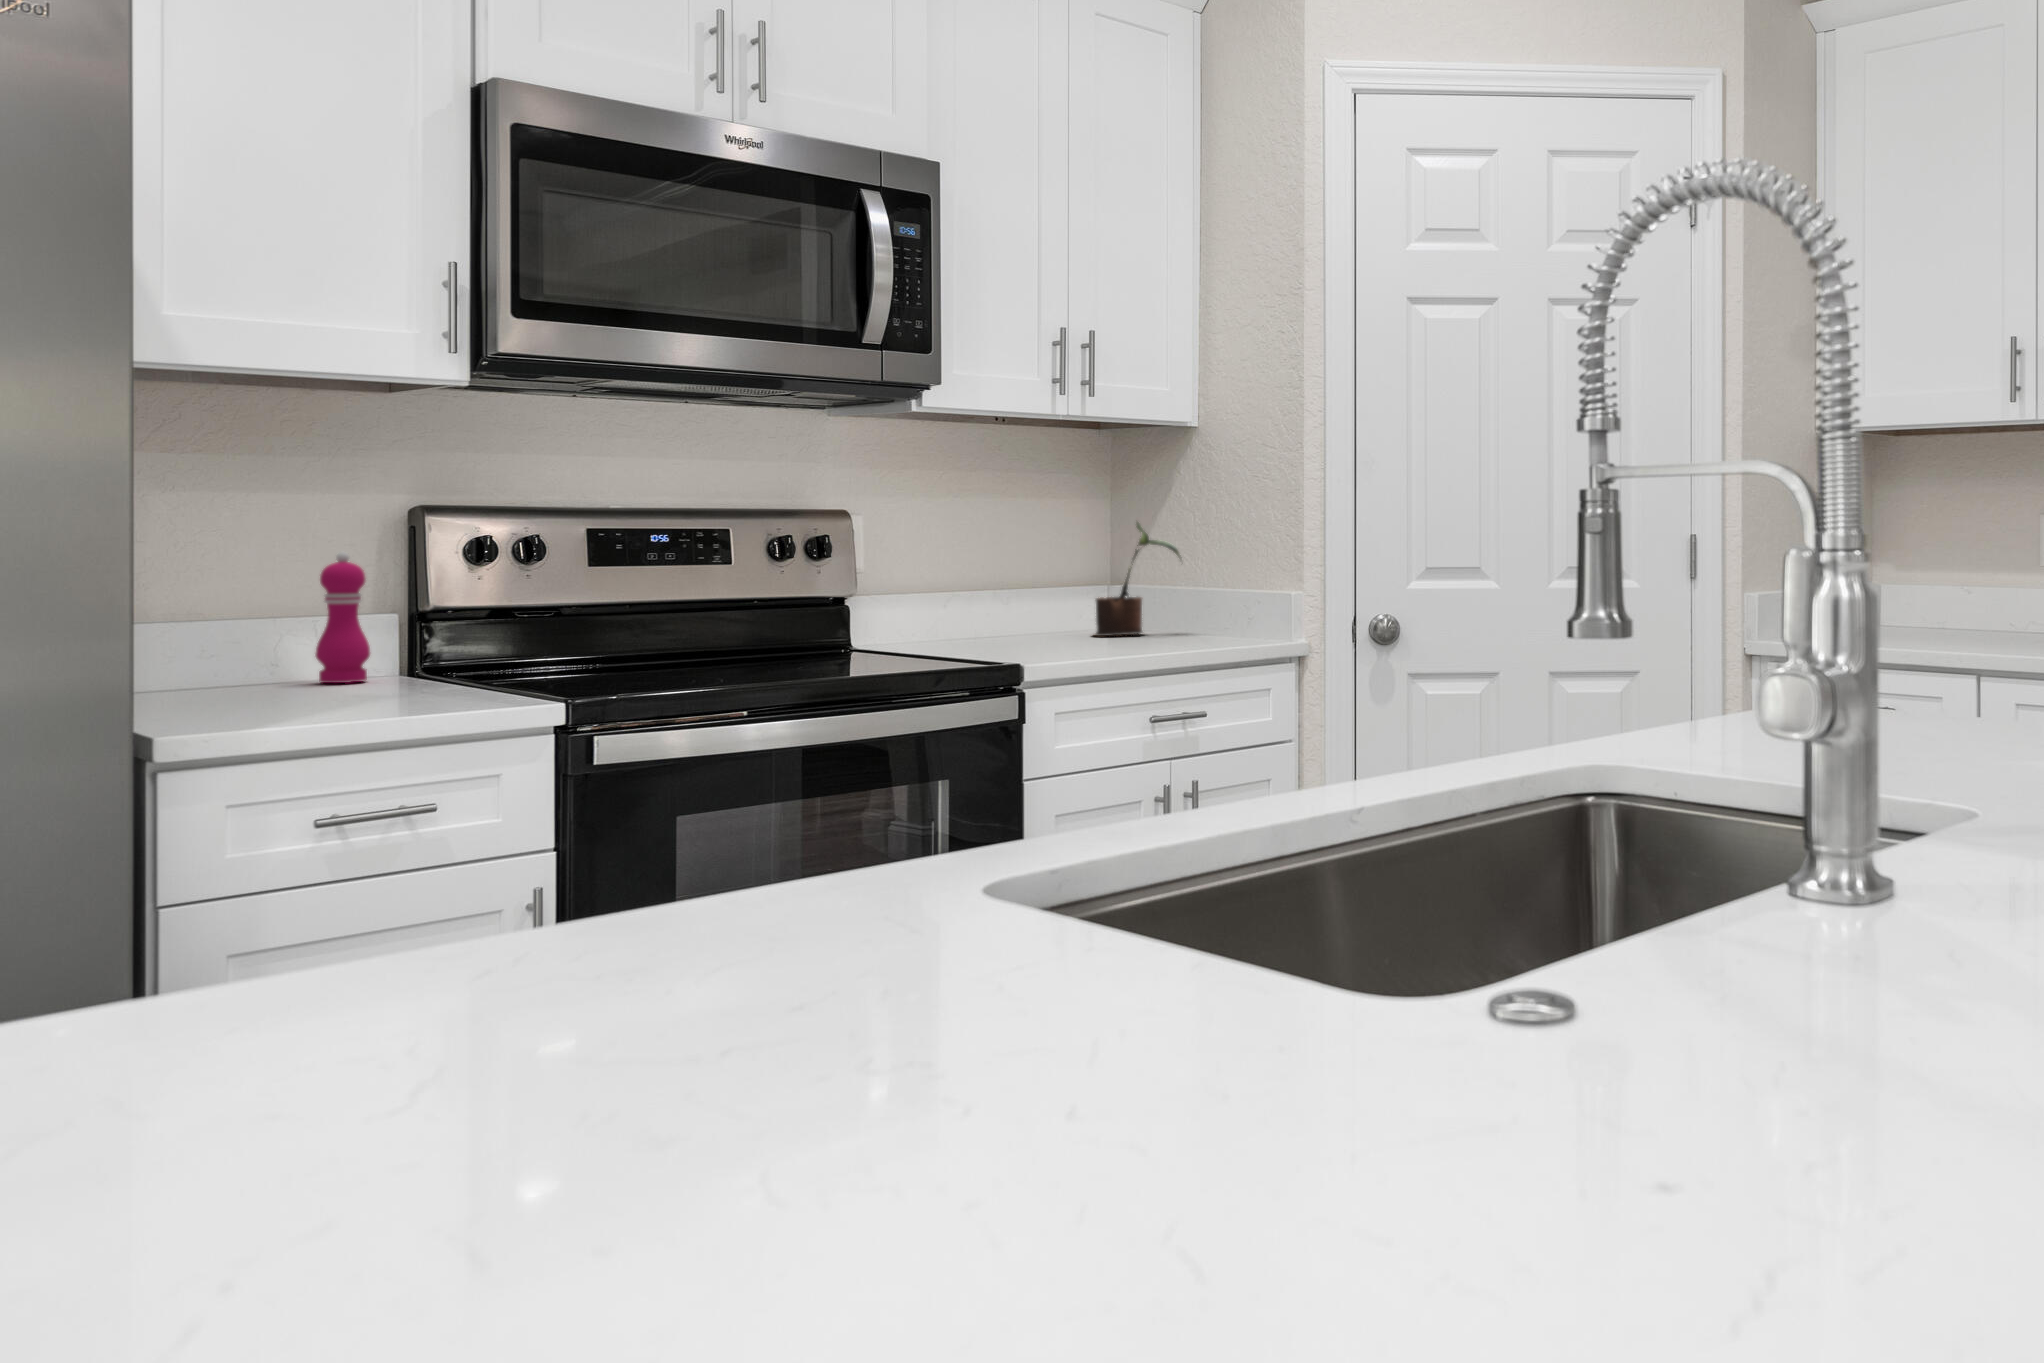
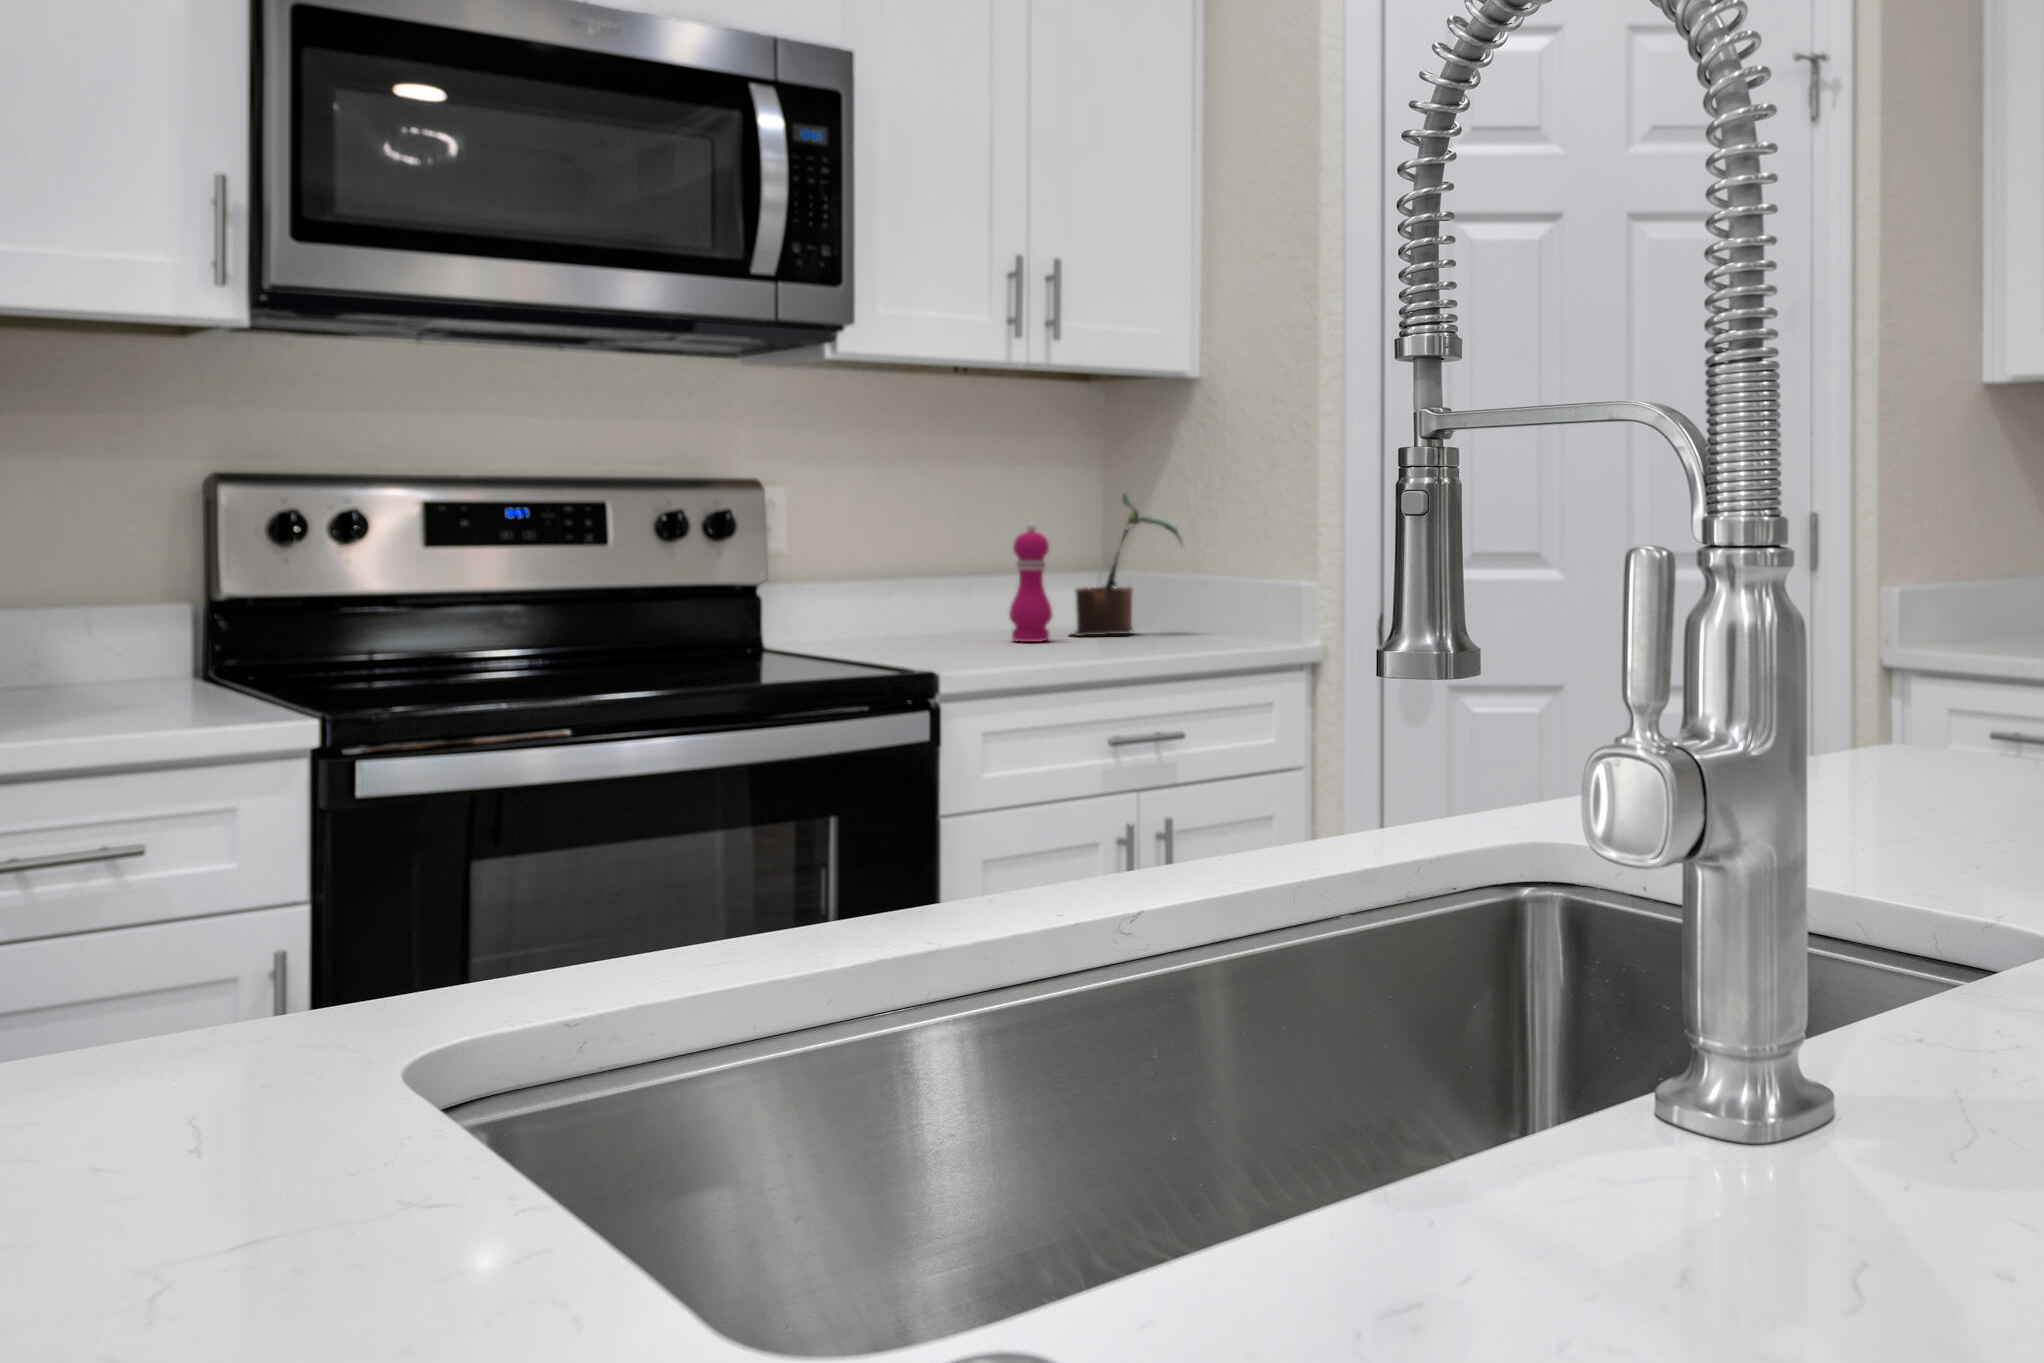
pepper mill: present [315,552,370,683] -> present [1009,523,1053,642]

